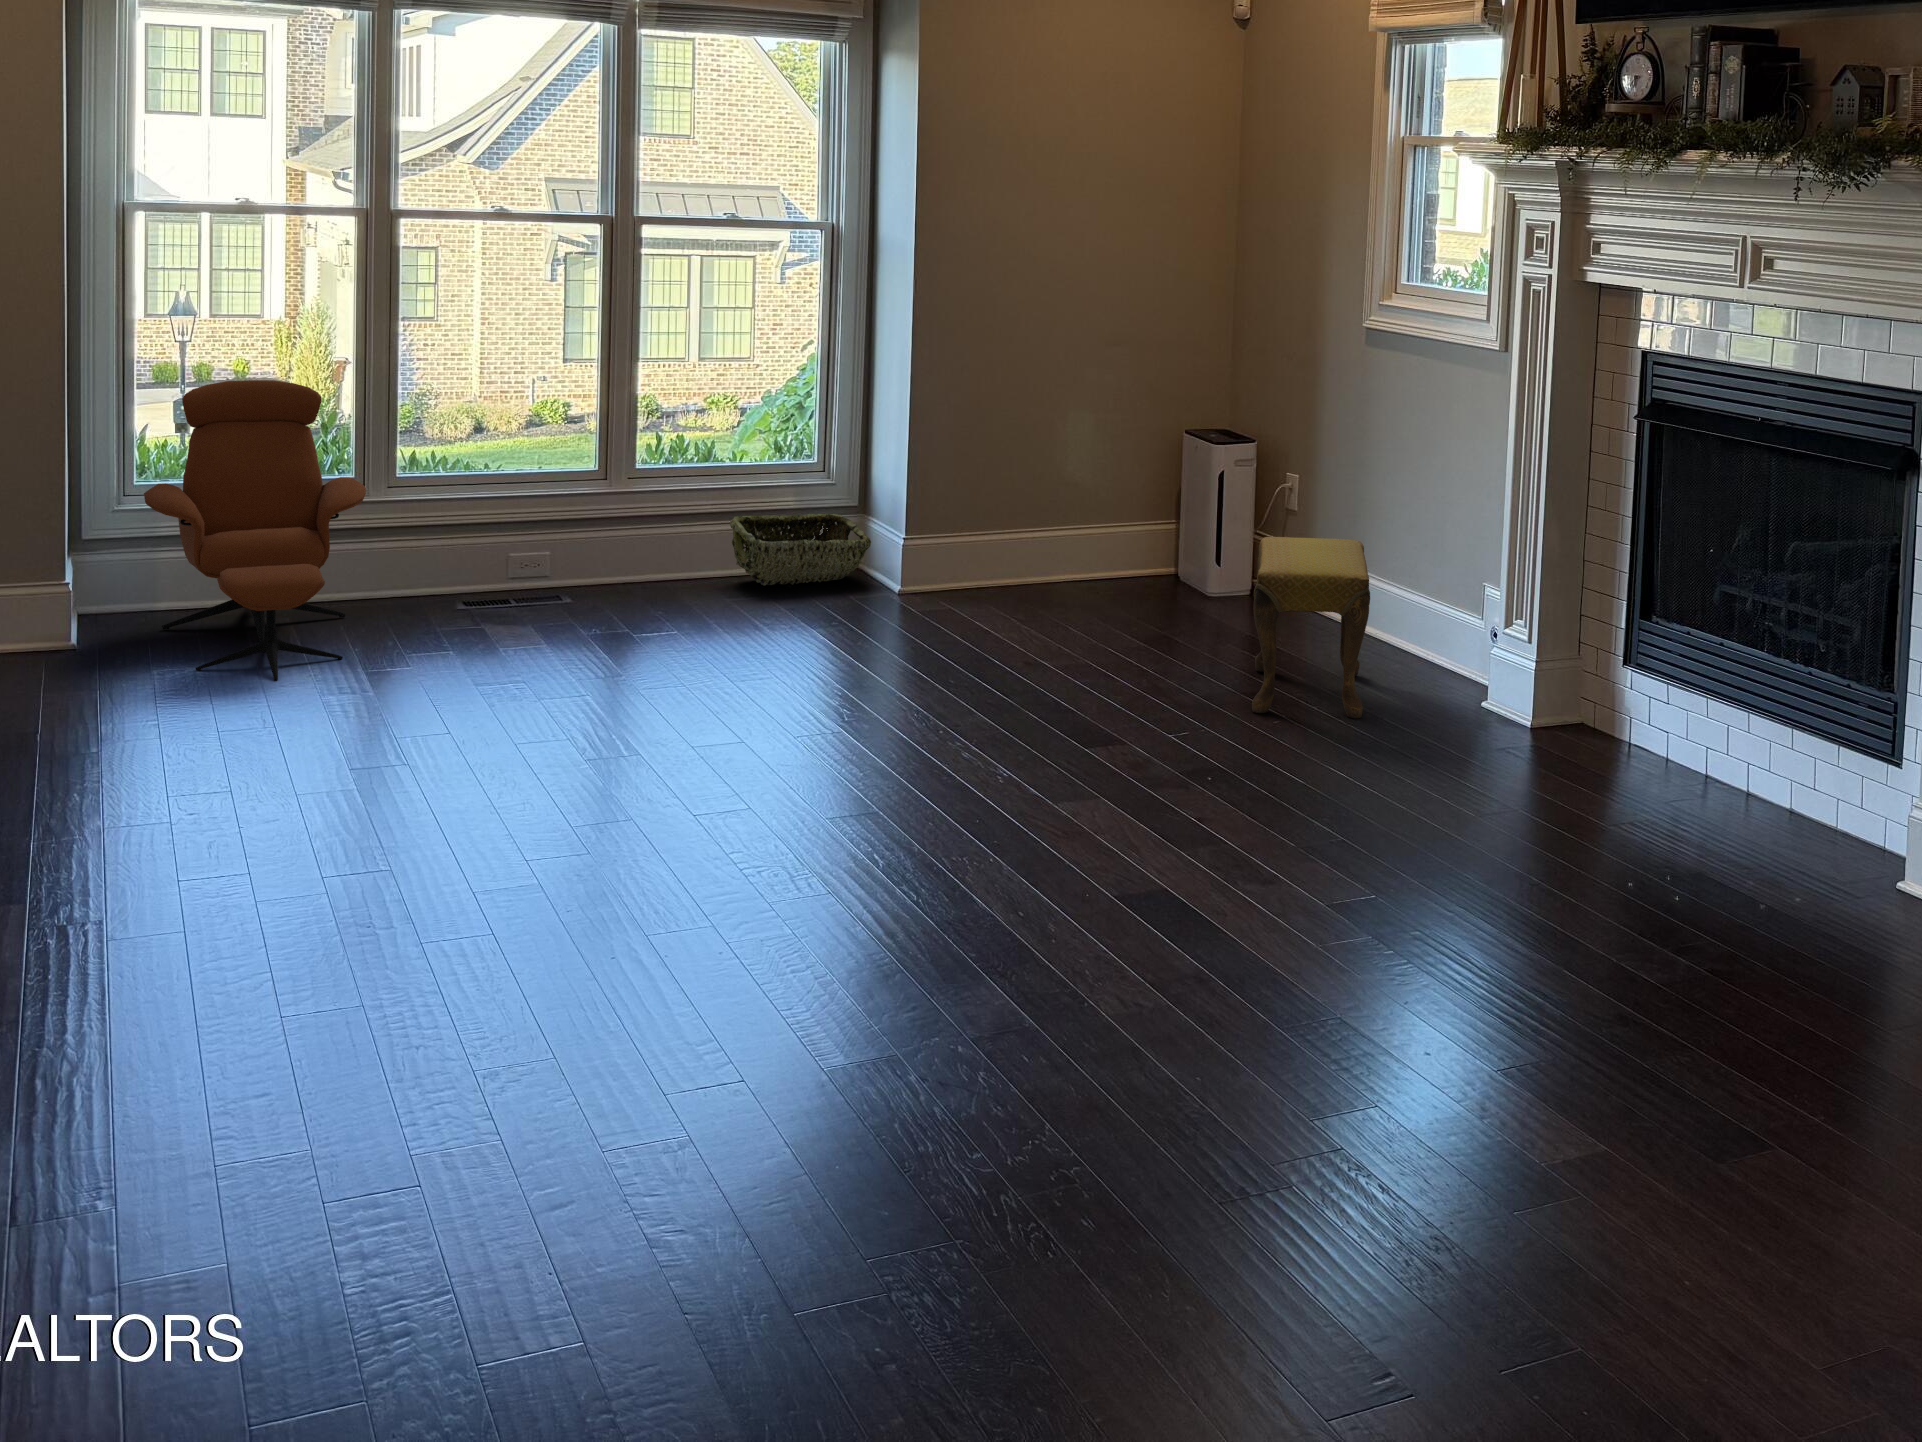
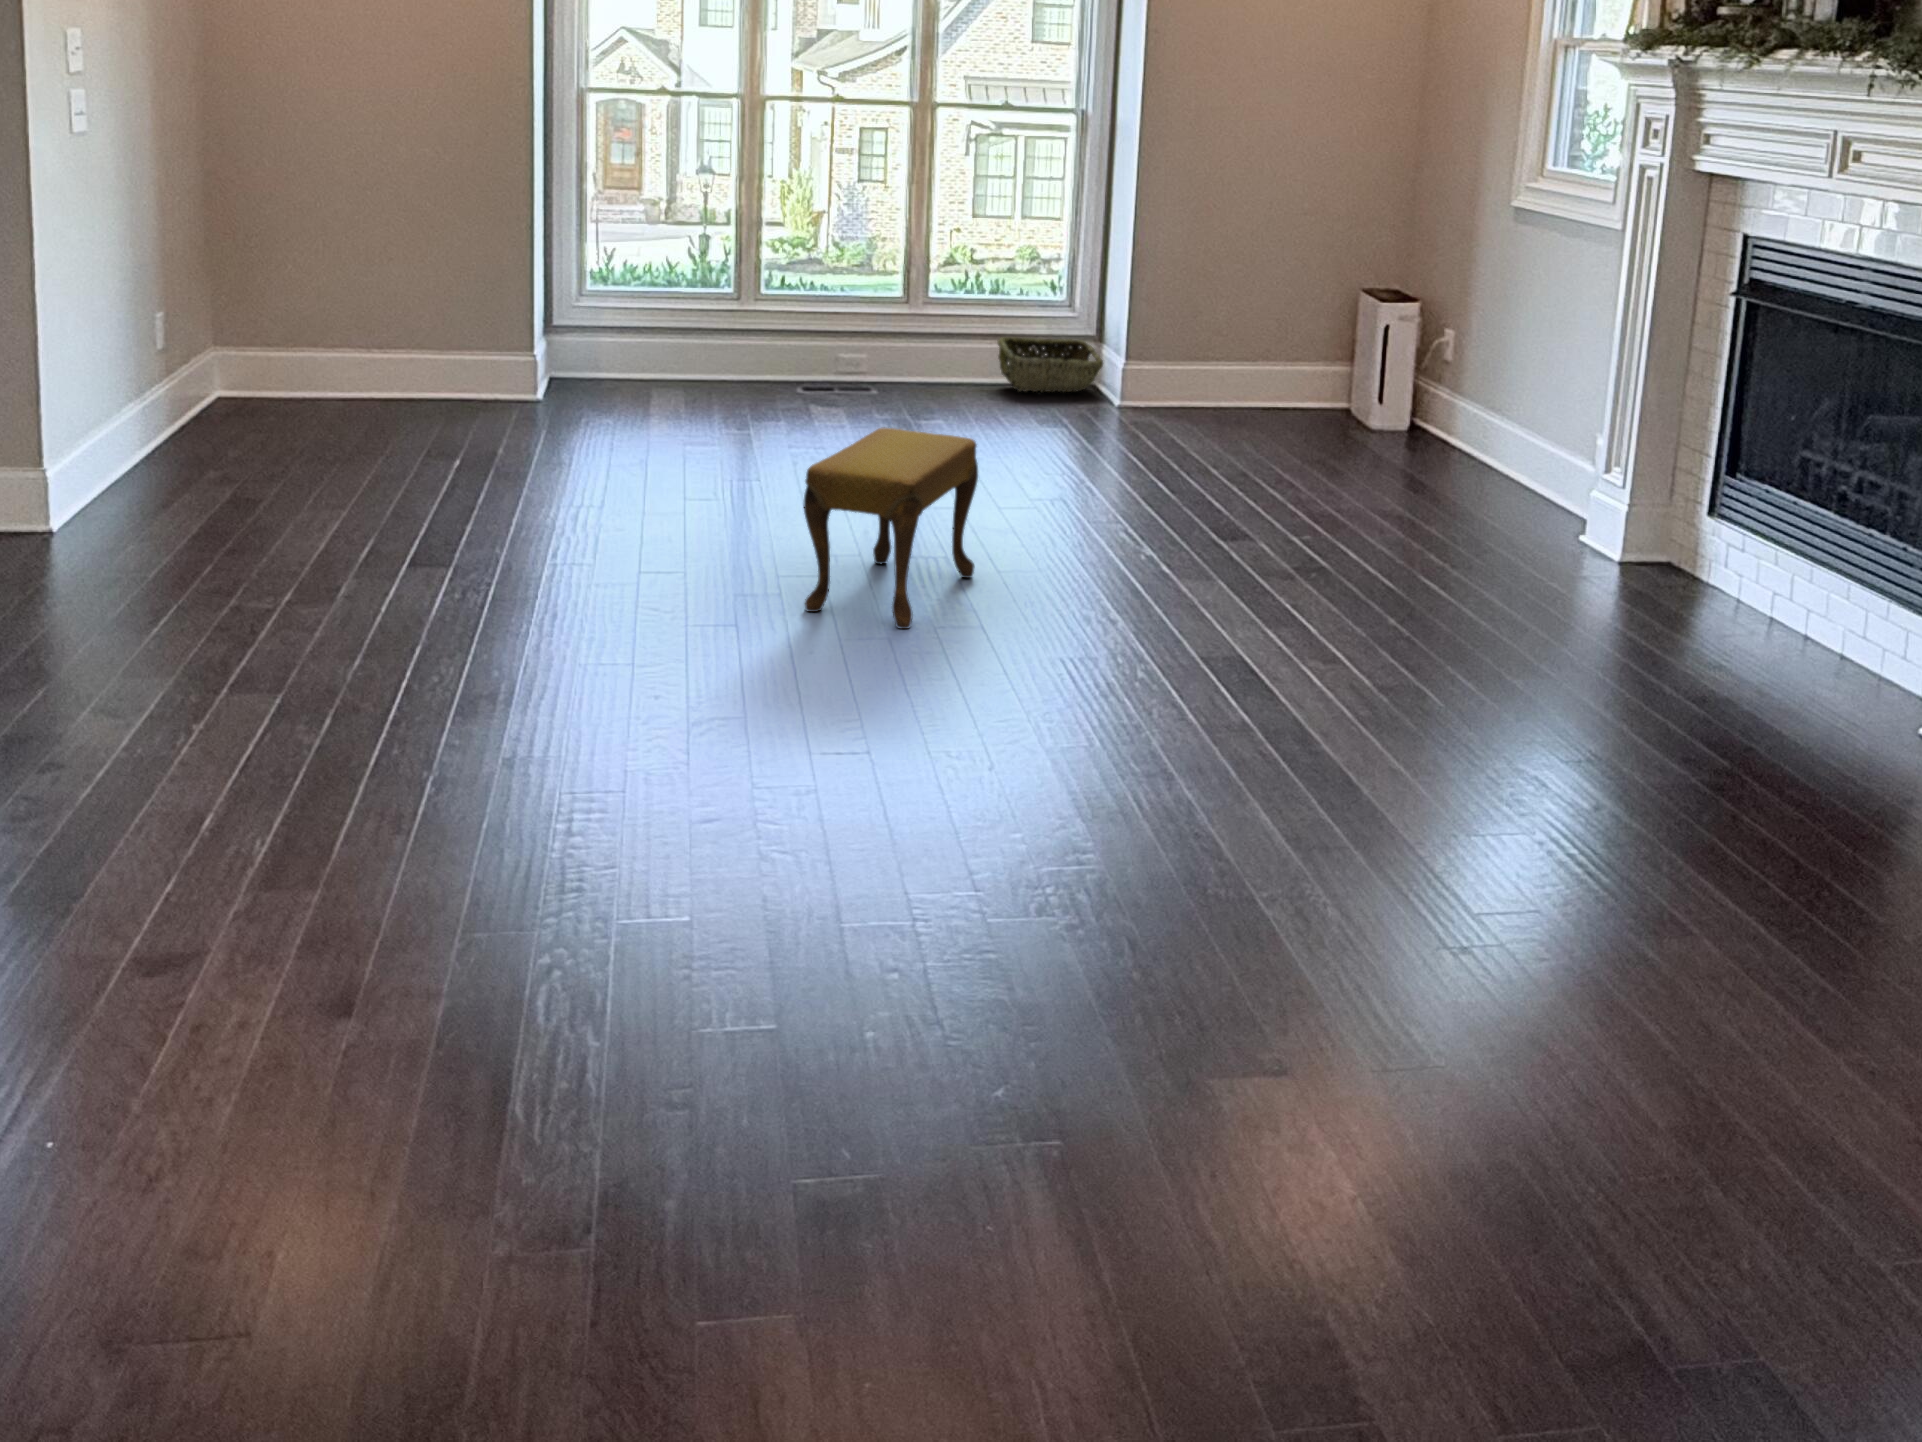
lounge chair: present [144,380,366,681] -> none [586,217,732,432]
footstool: present [1252,537,1370,718] -> present [804,428,978,629]

